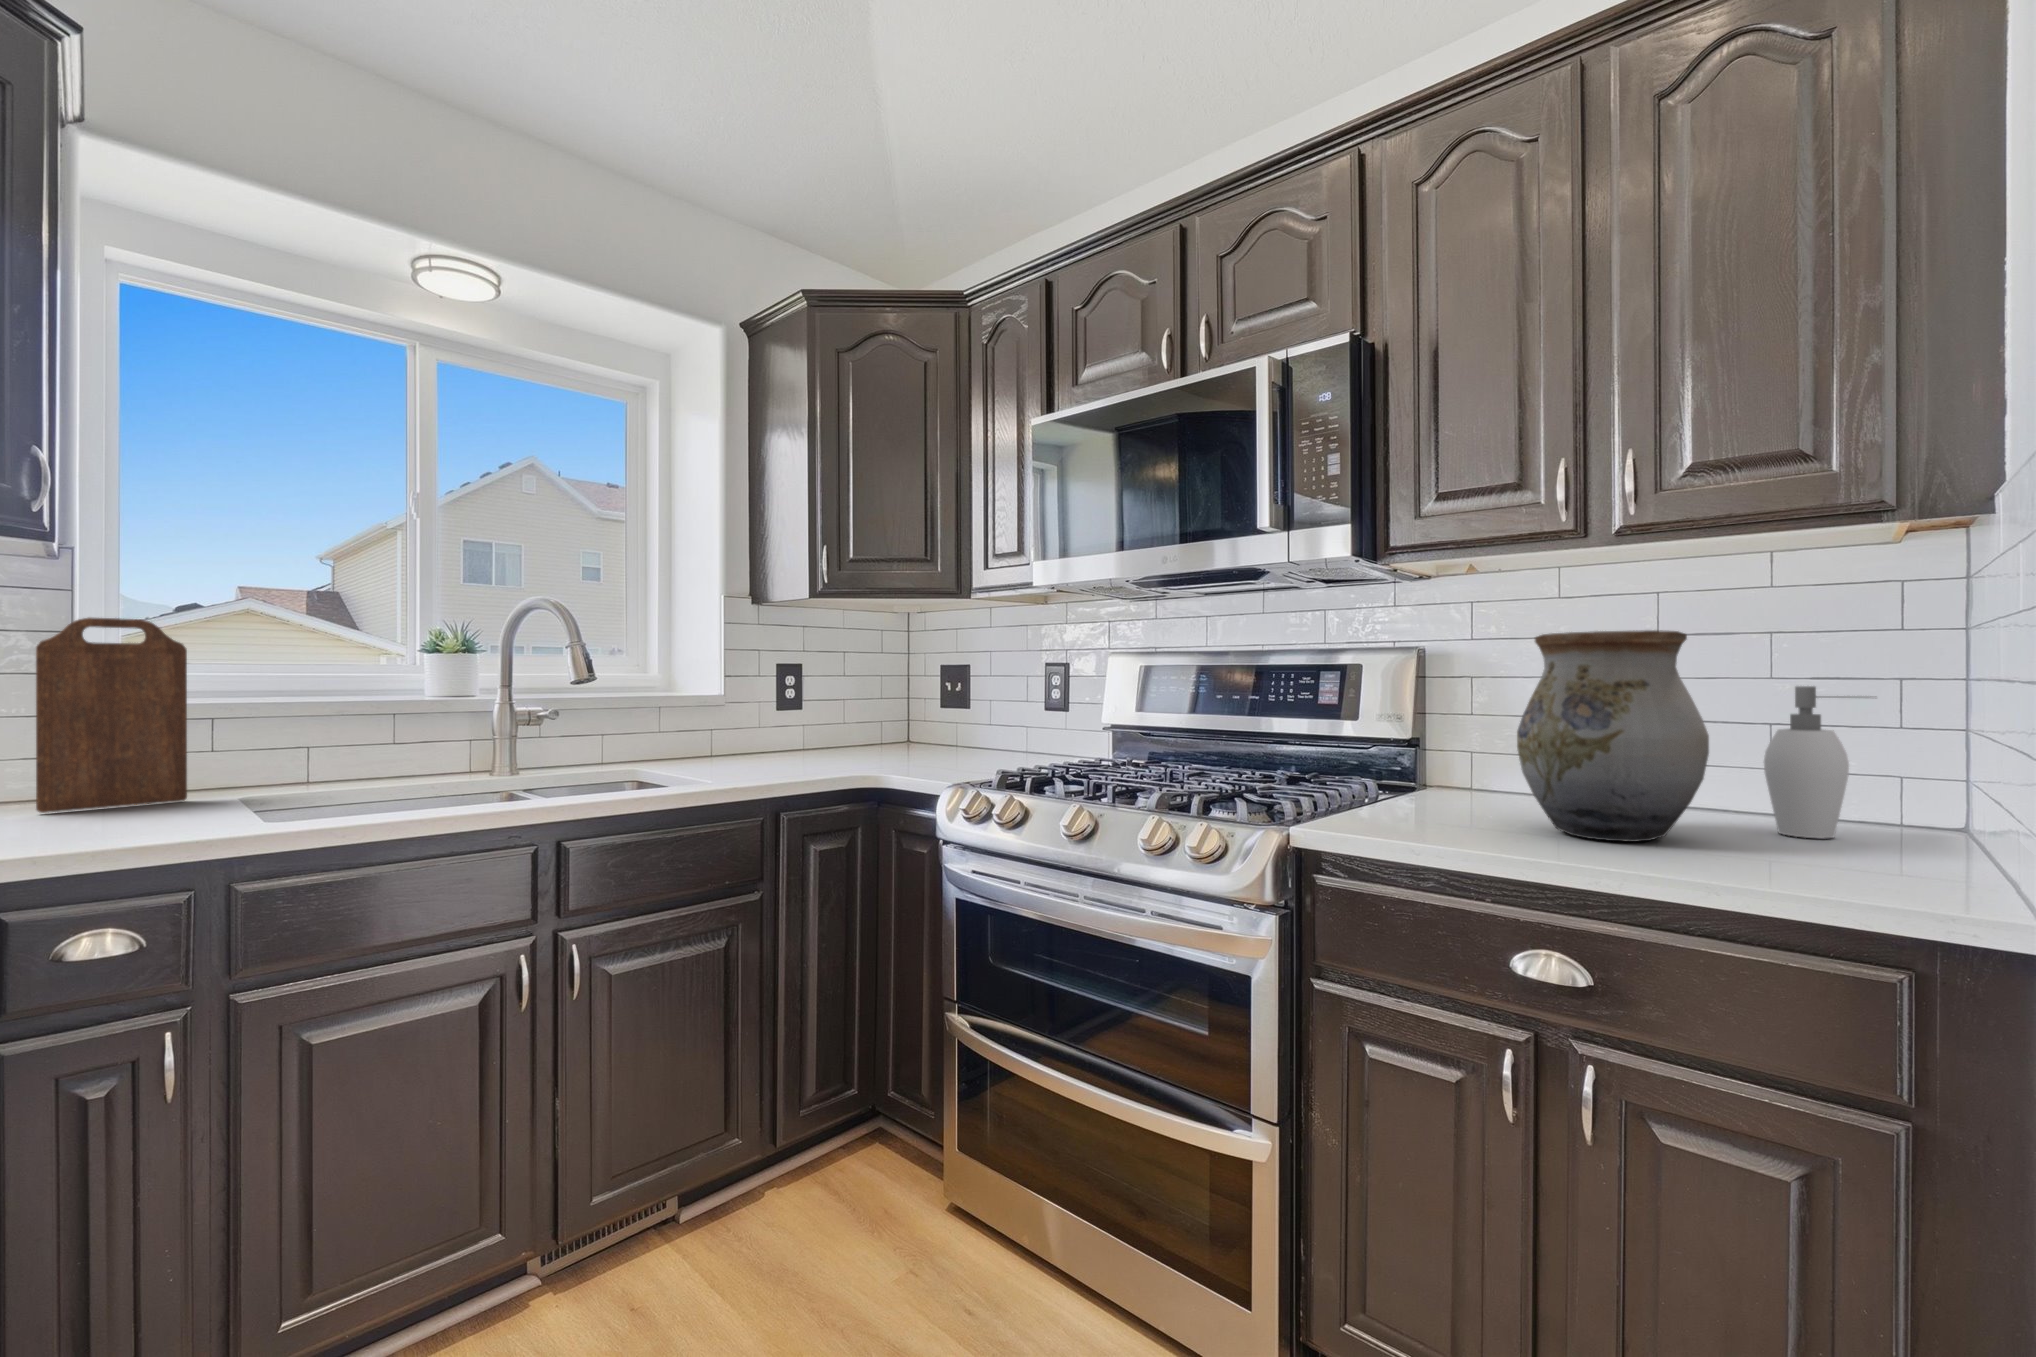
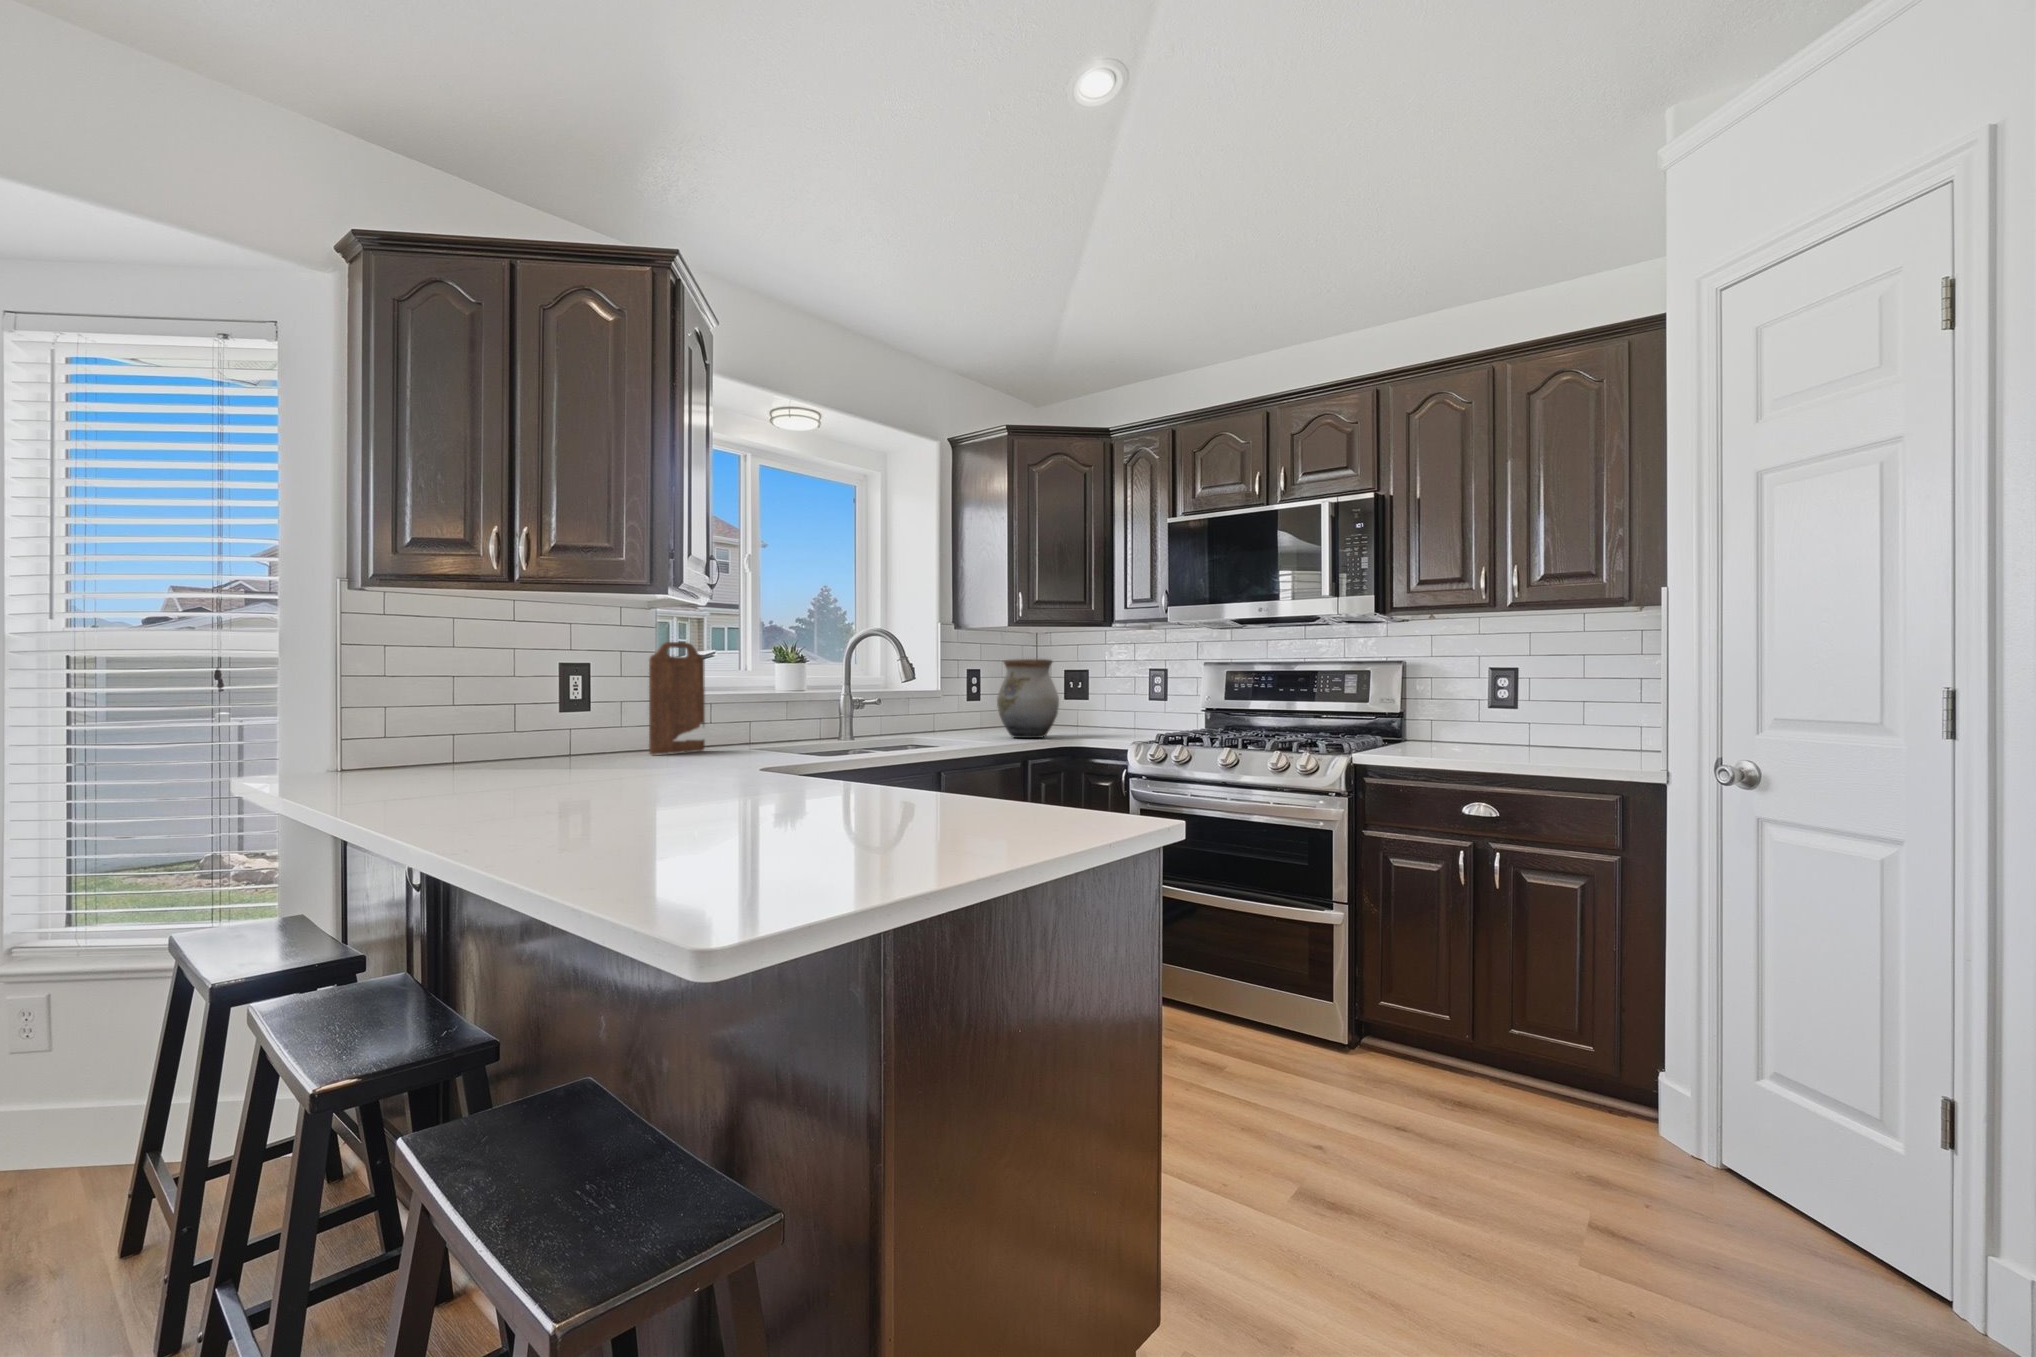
vase: present [1517,630,1709,842] -> present [997,659,1059,738]
soap dispenser: present [1764,686,1871,838] -> none [1578,681,1626,753]

